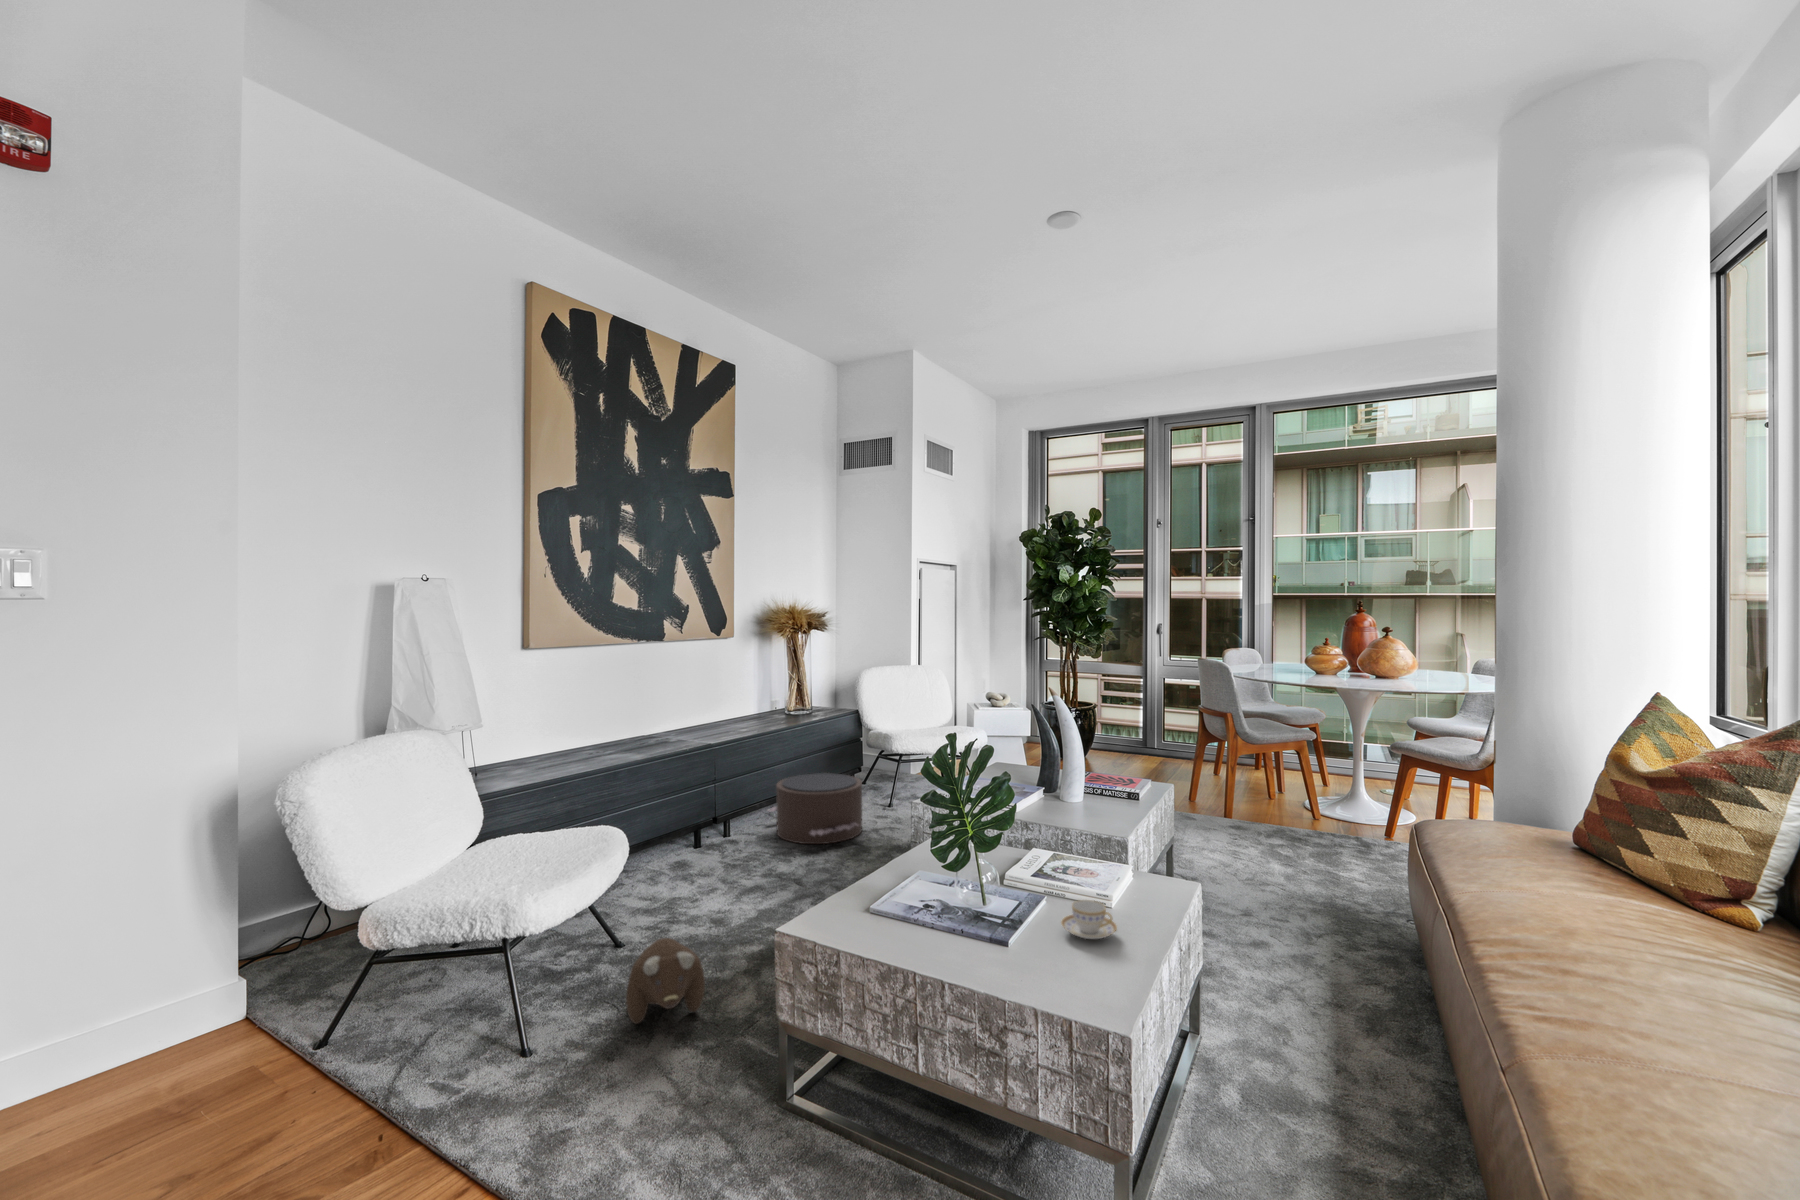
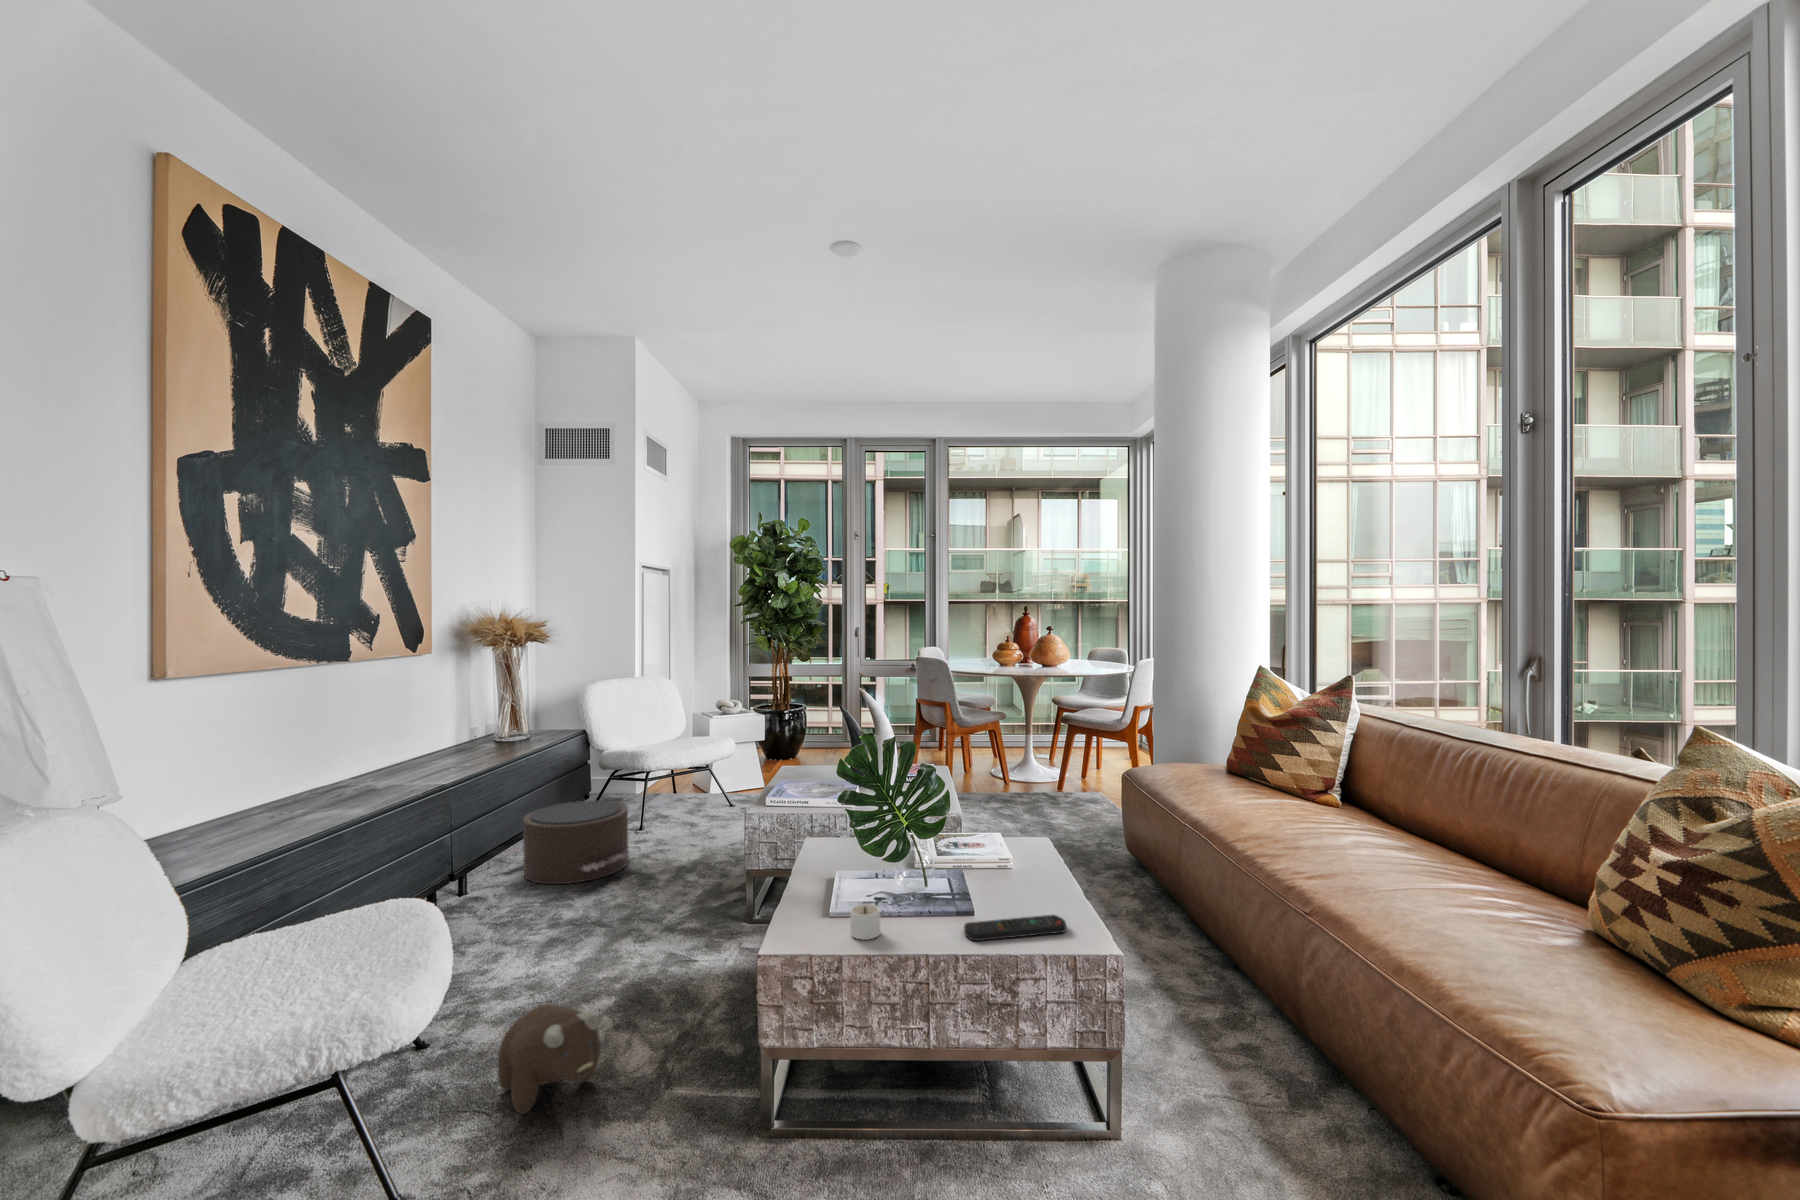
teacup: present [1061,900,1117,939] -> none [996,863,1044,896]
candle: none [870,908,913,946] -> present [850,904,881,940]
remote control: none [975,952,1093,990] -> present [964,915,1066,941]

